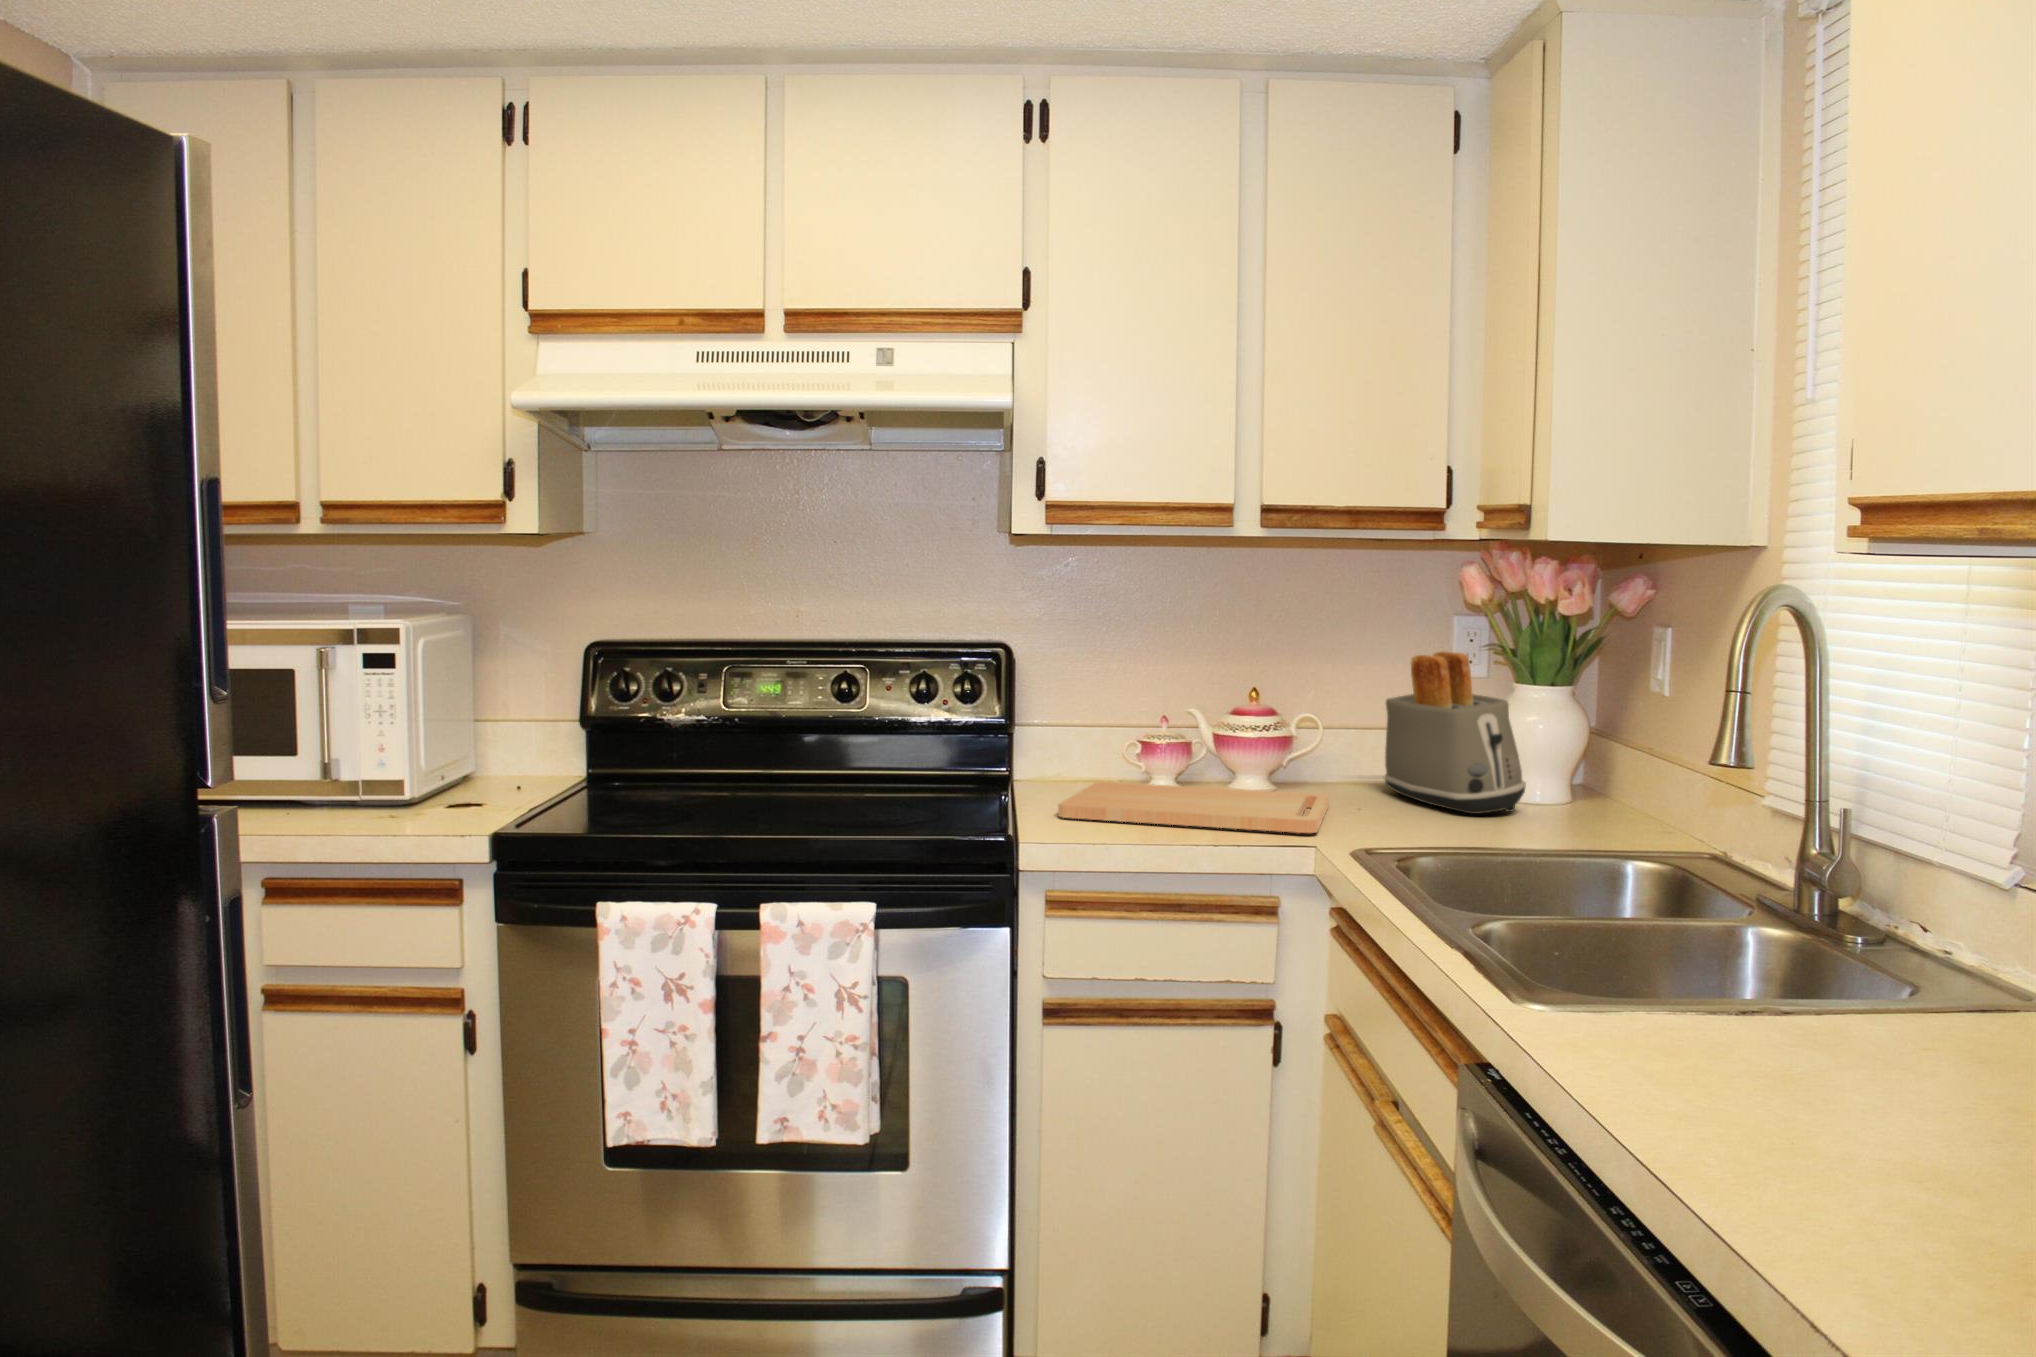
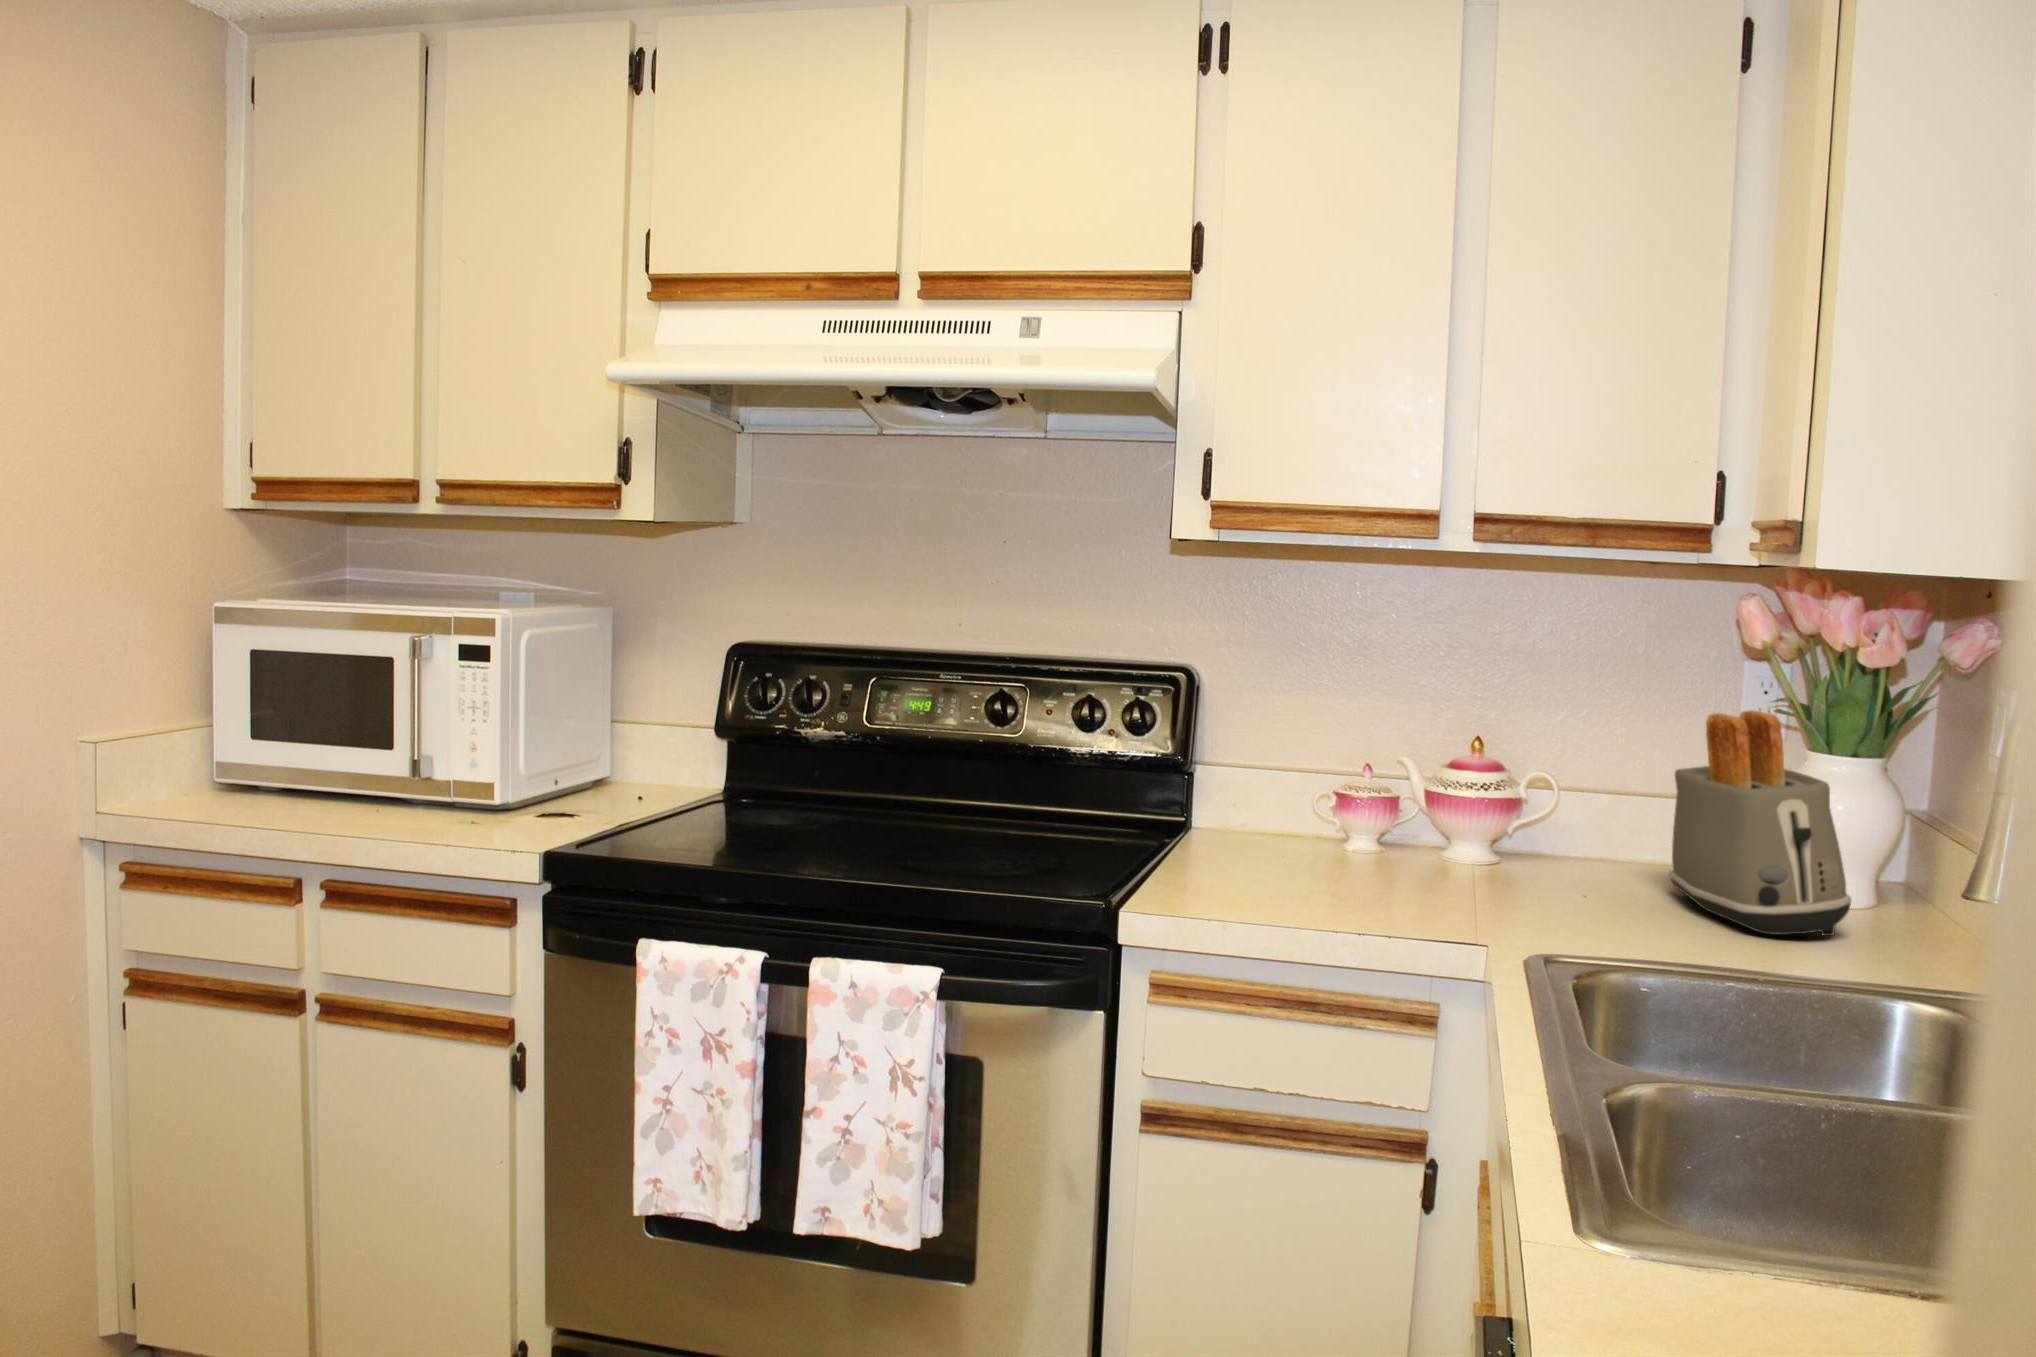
cutting board: present [1058,782,1329,833] -> none [1198,848,1571,938]

